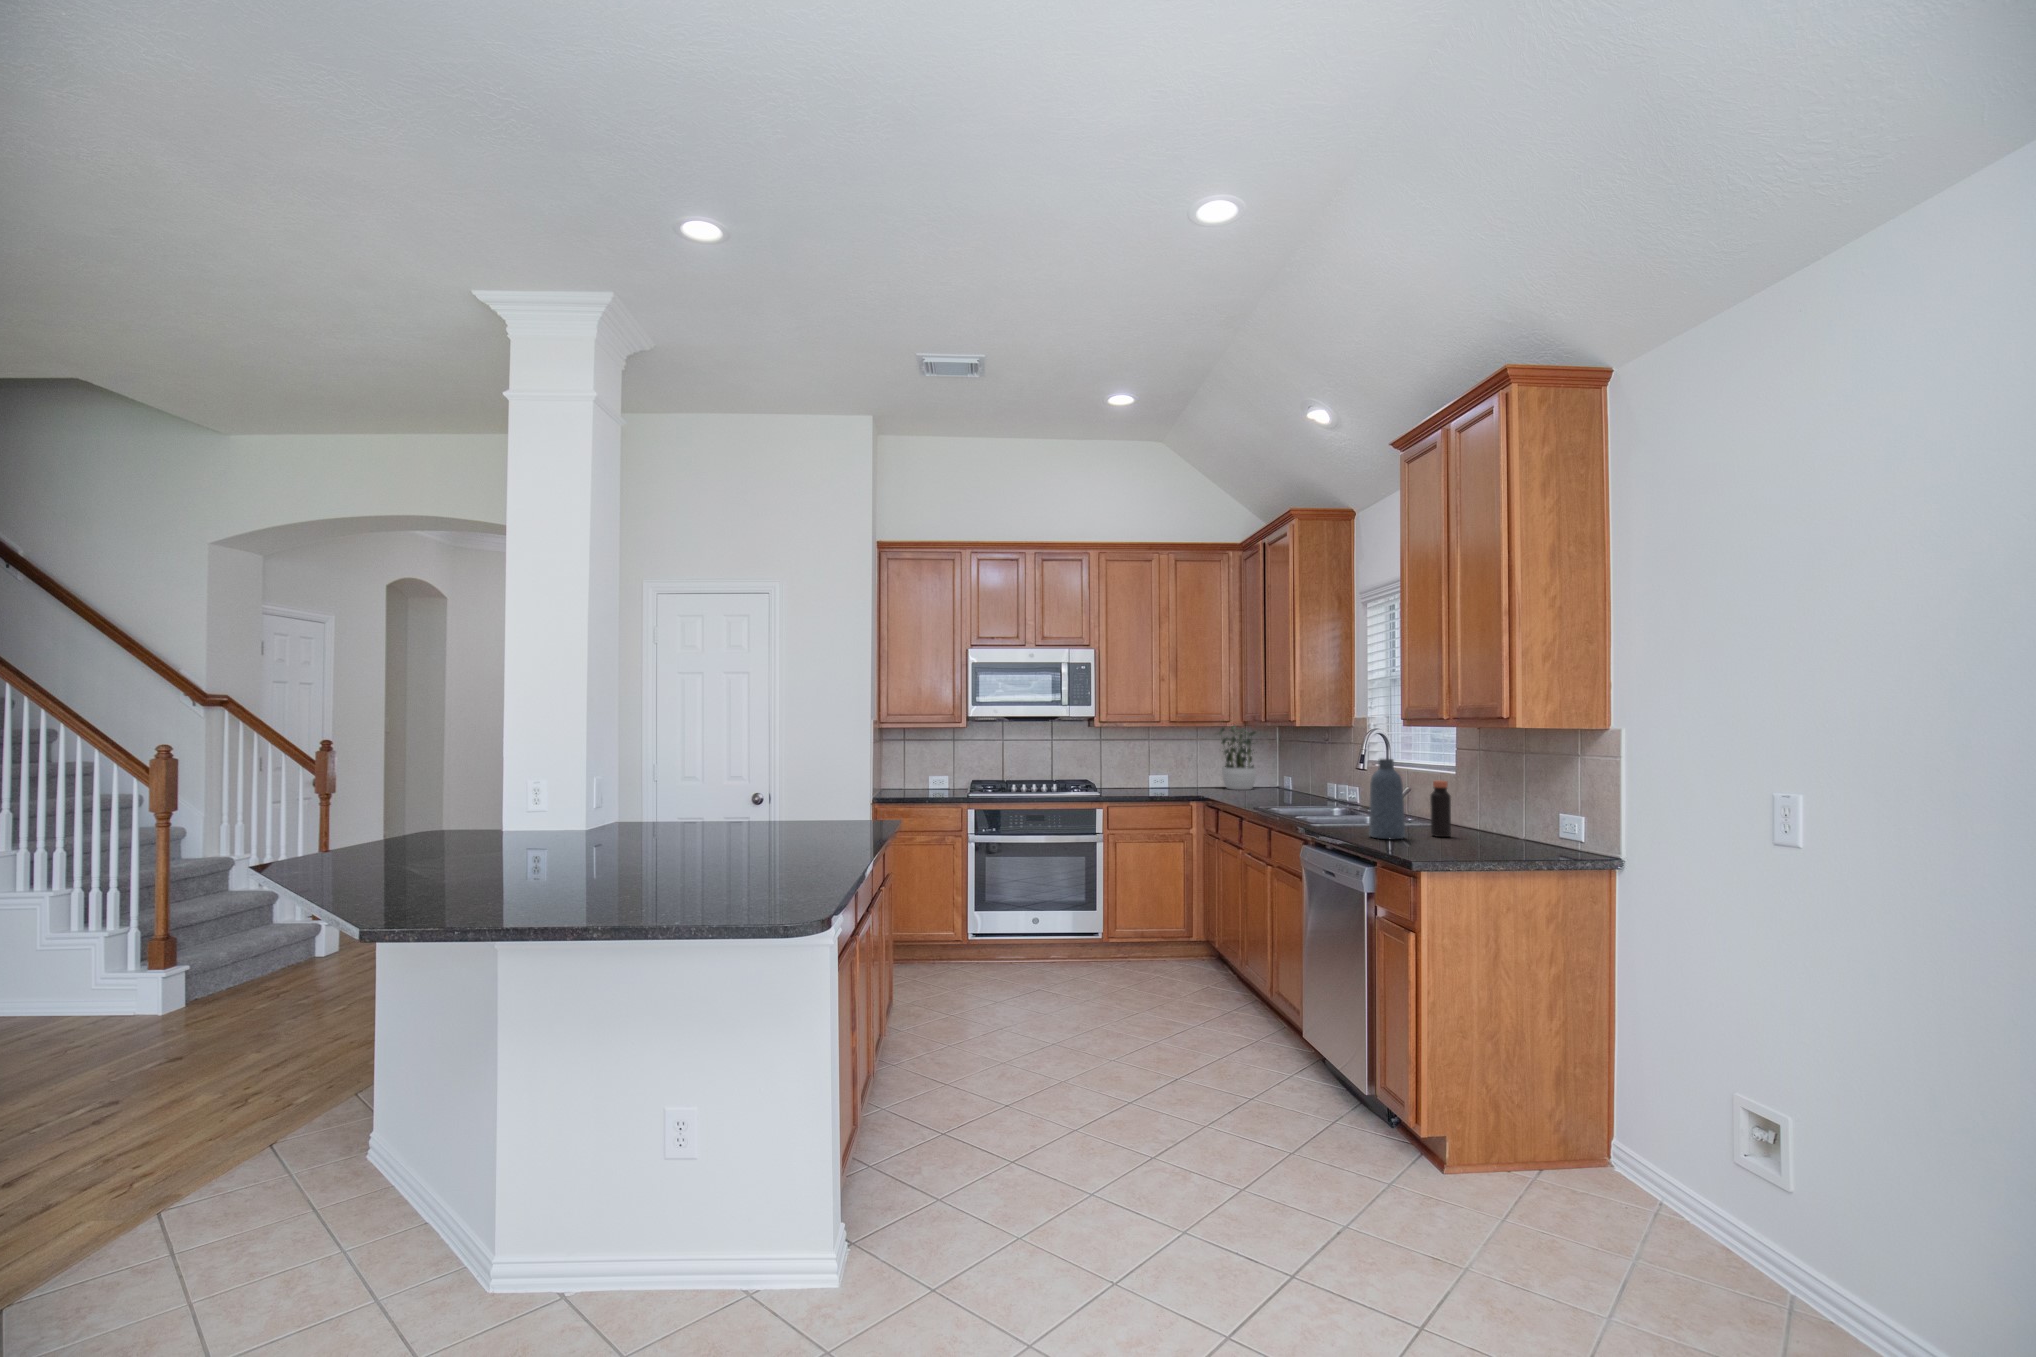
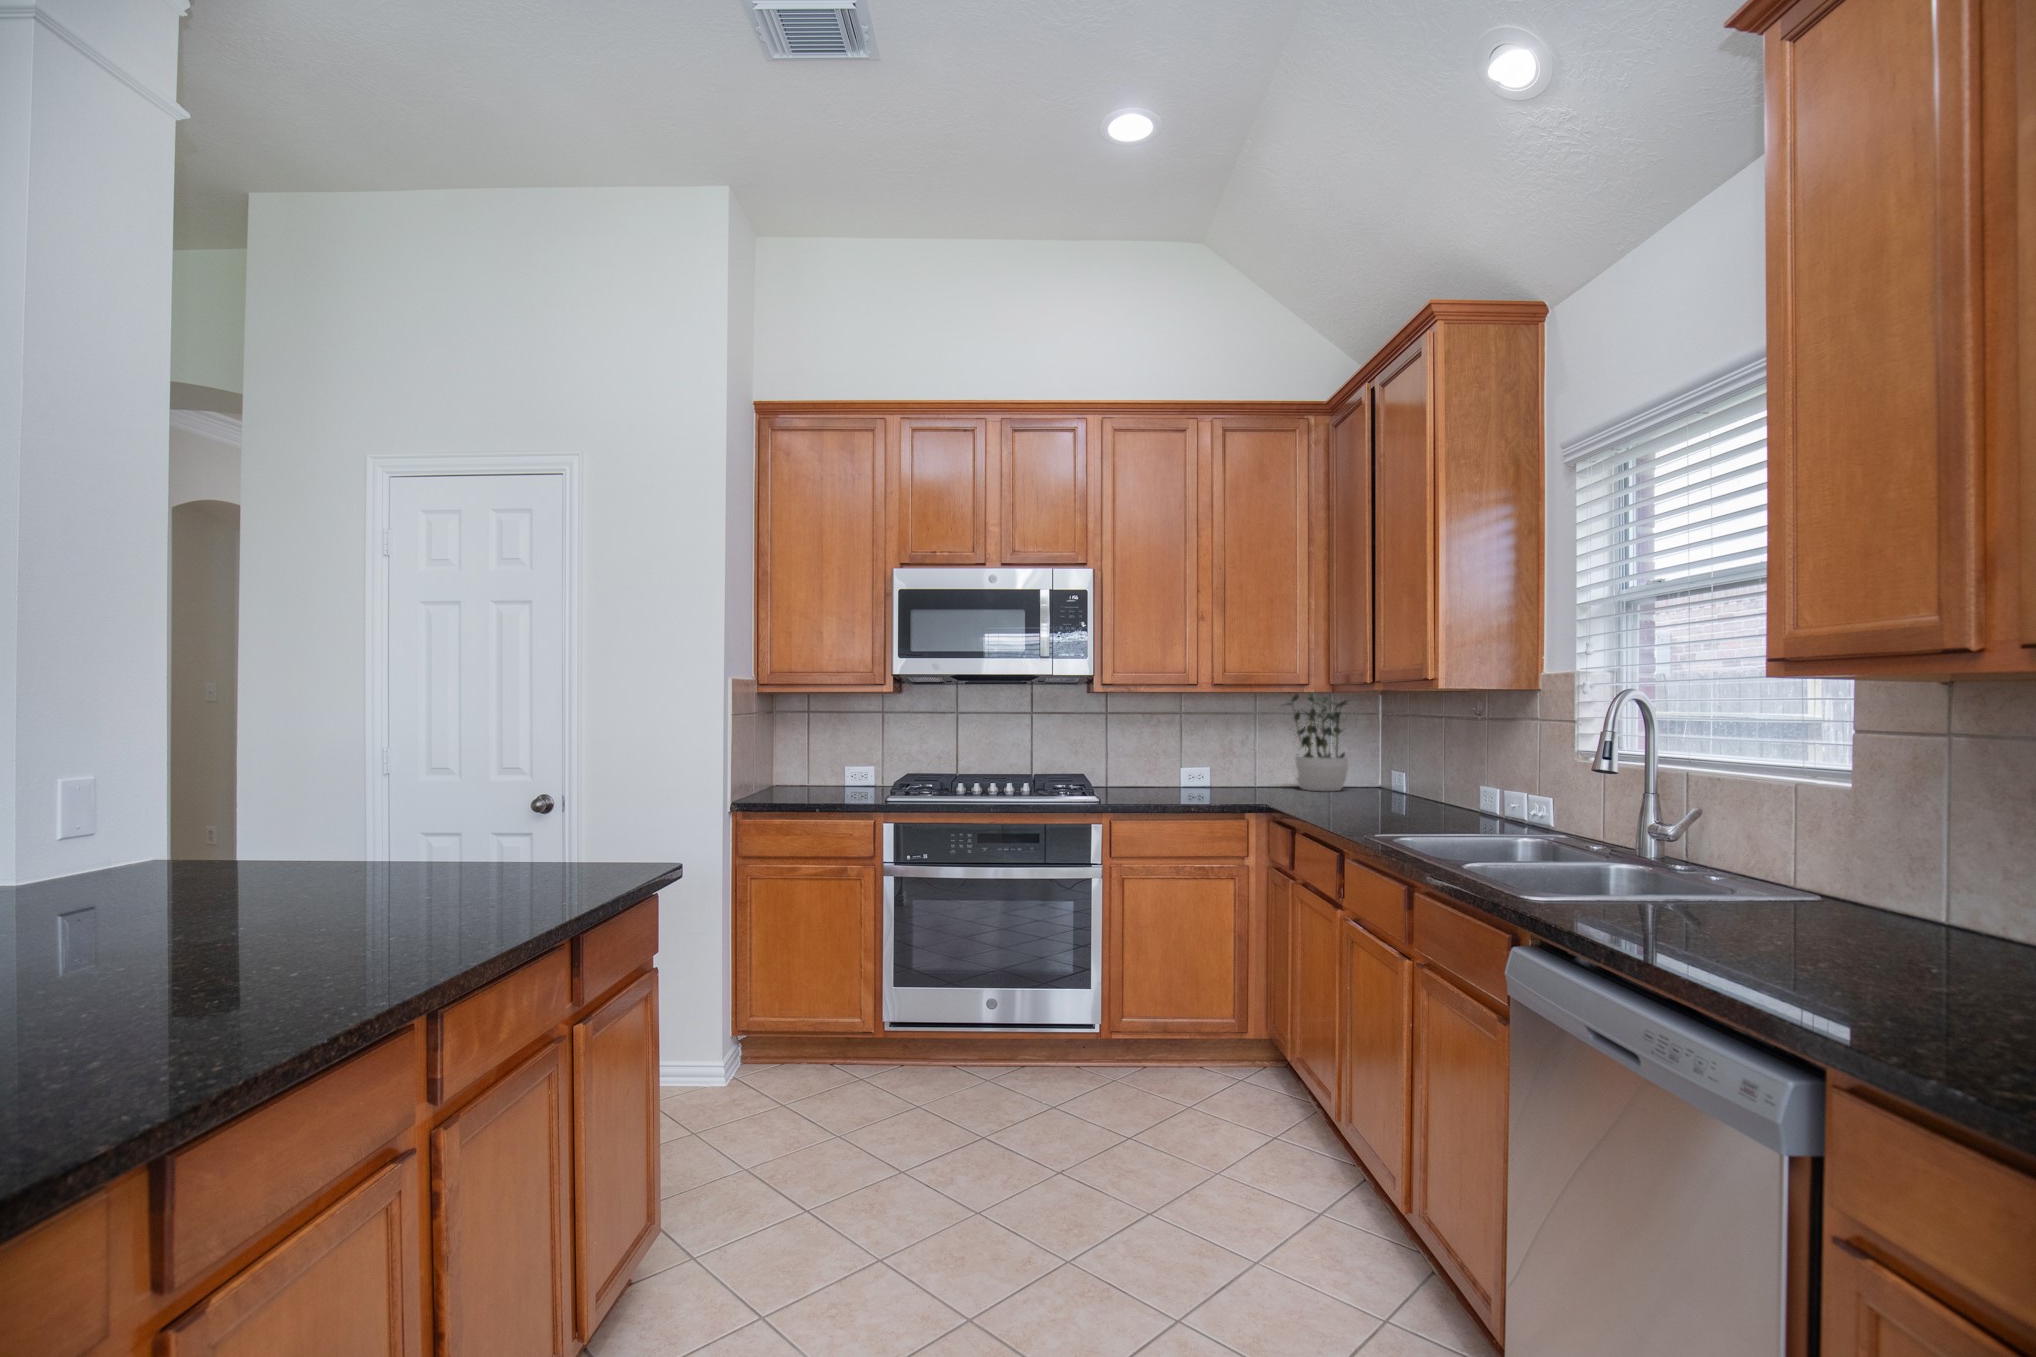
vase: present [1369,759,1405,839] -> none [1735,758,1852,979]
bottle: present [1430,781,1451,837] -> none [1893,815,1962,967]

